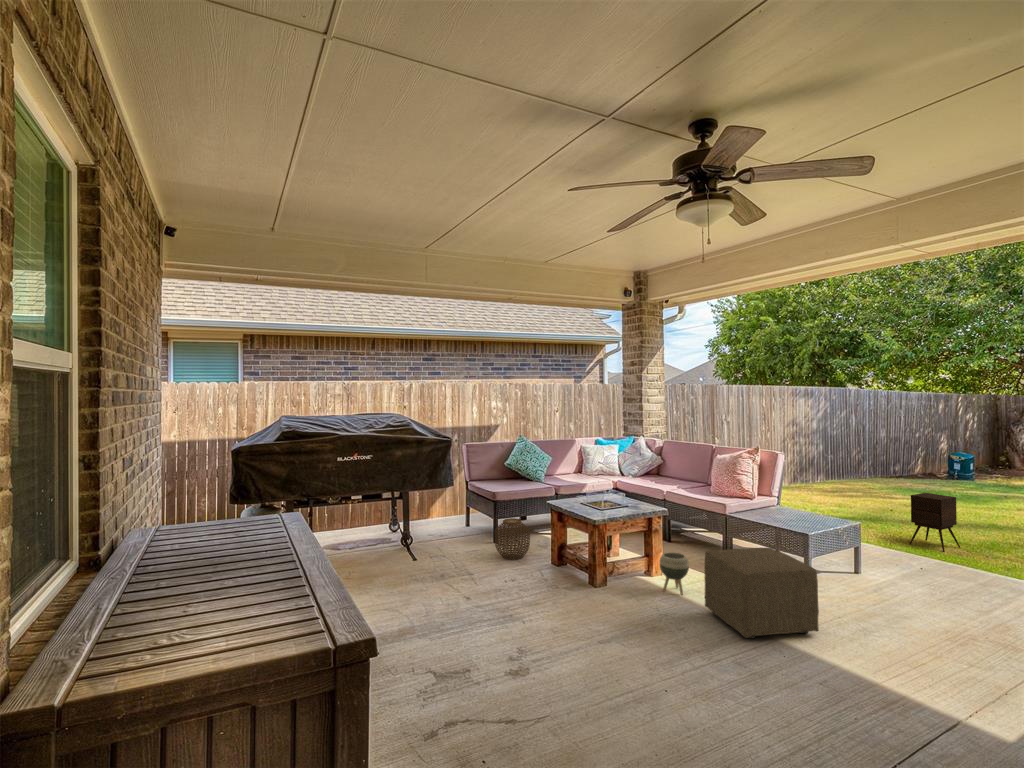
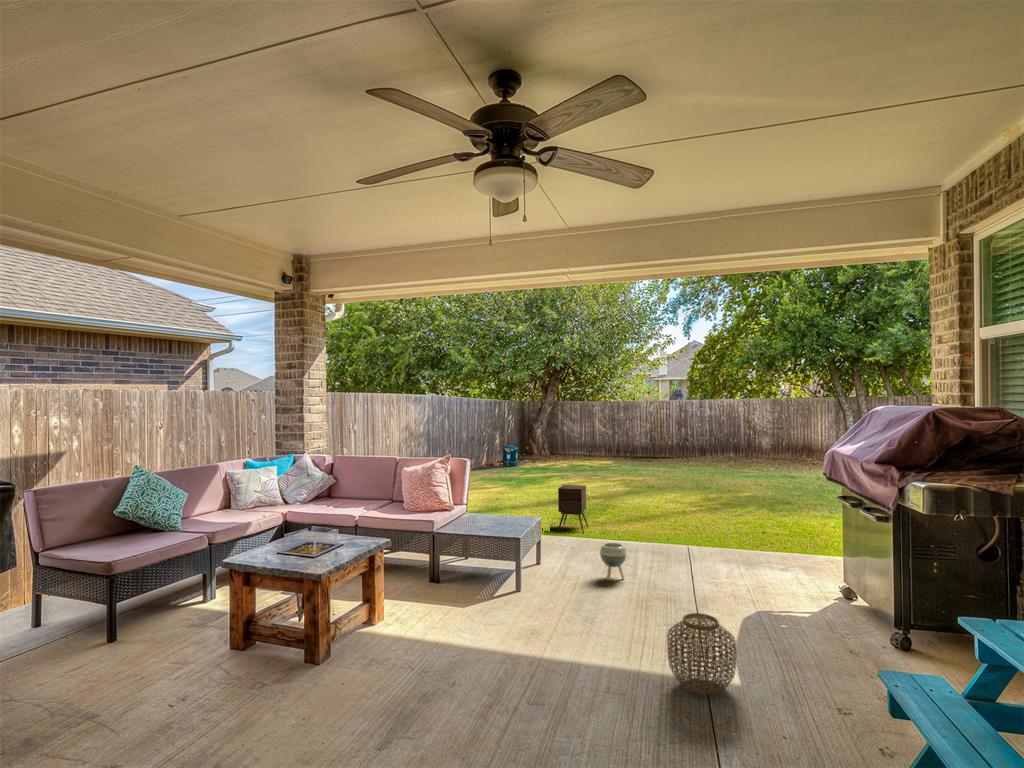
woven basket: present [495,518,530,560] -> present [667,613,736,696]
ottoman: present [705,548,819,639] -> none [484,561,597,667]
planter: present [660,552,689,595] -> present [600,542,627,580]

